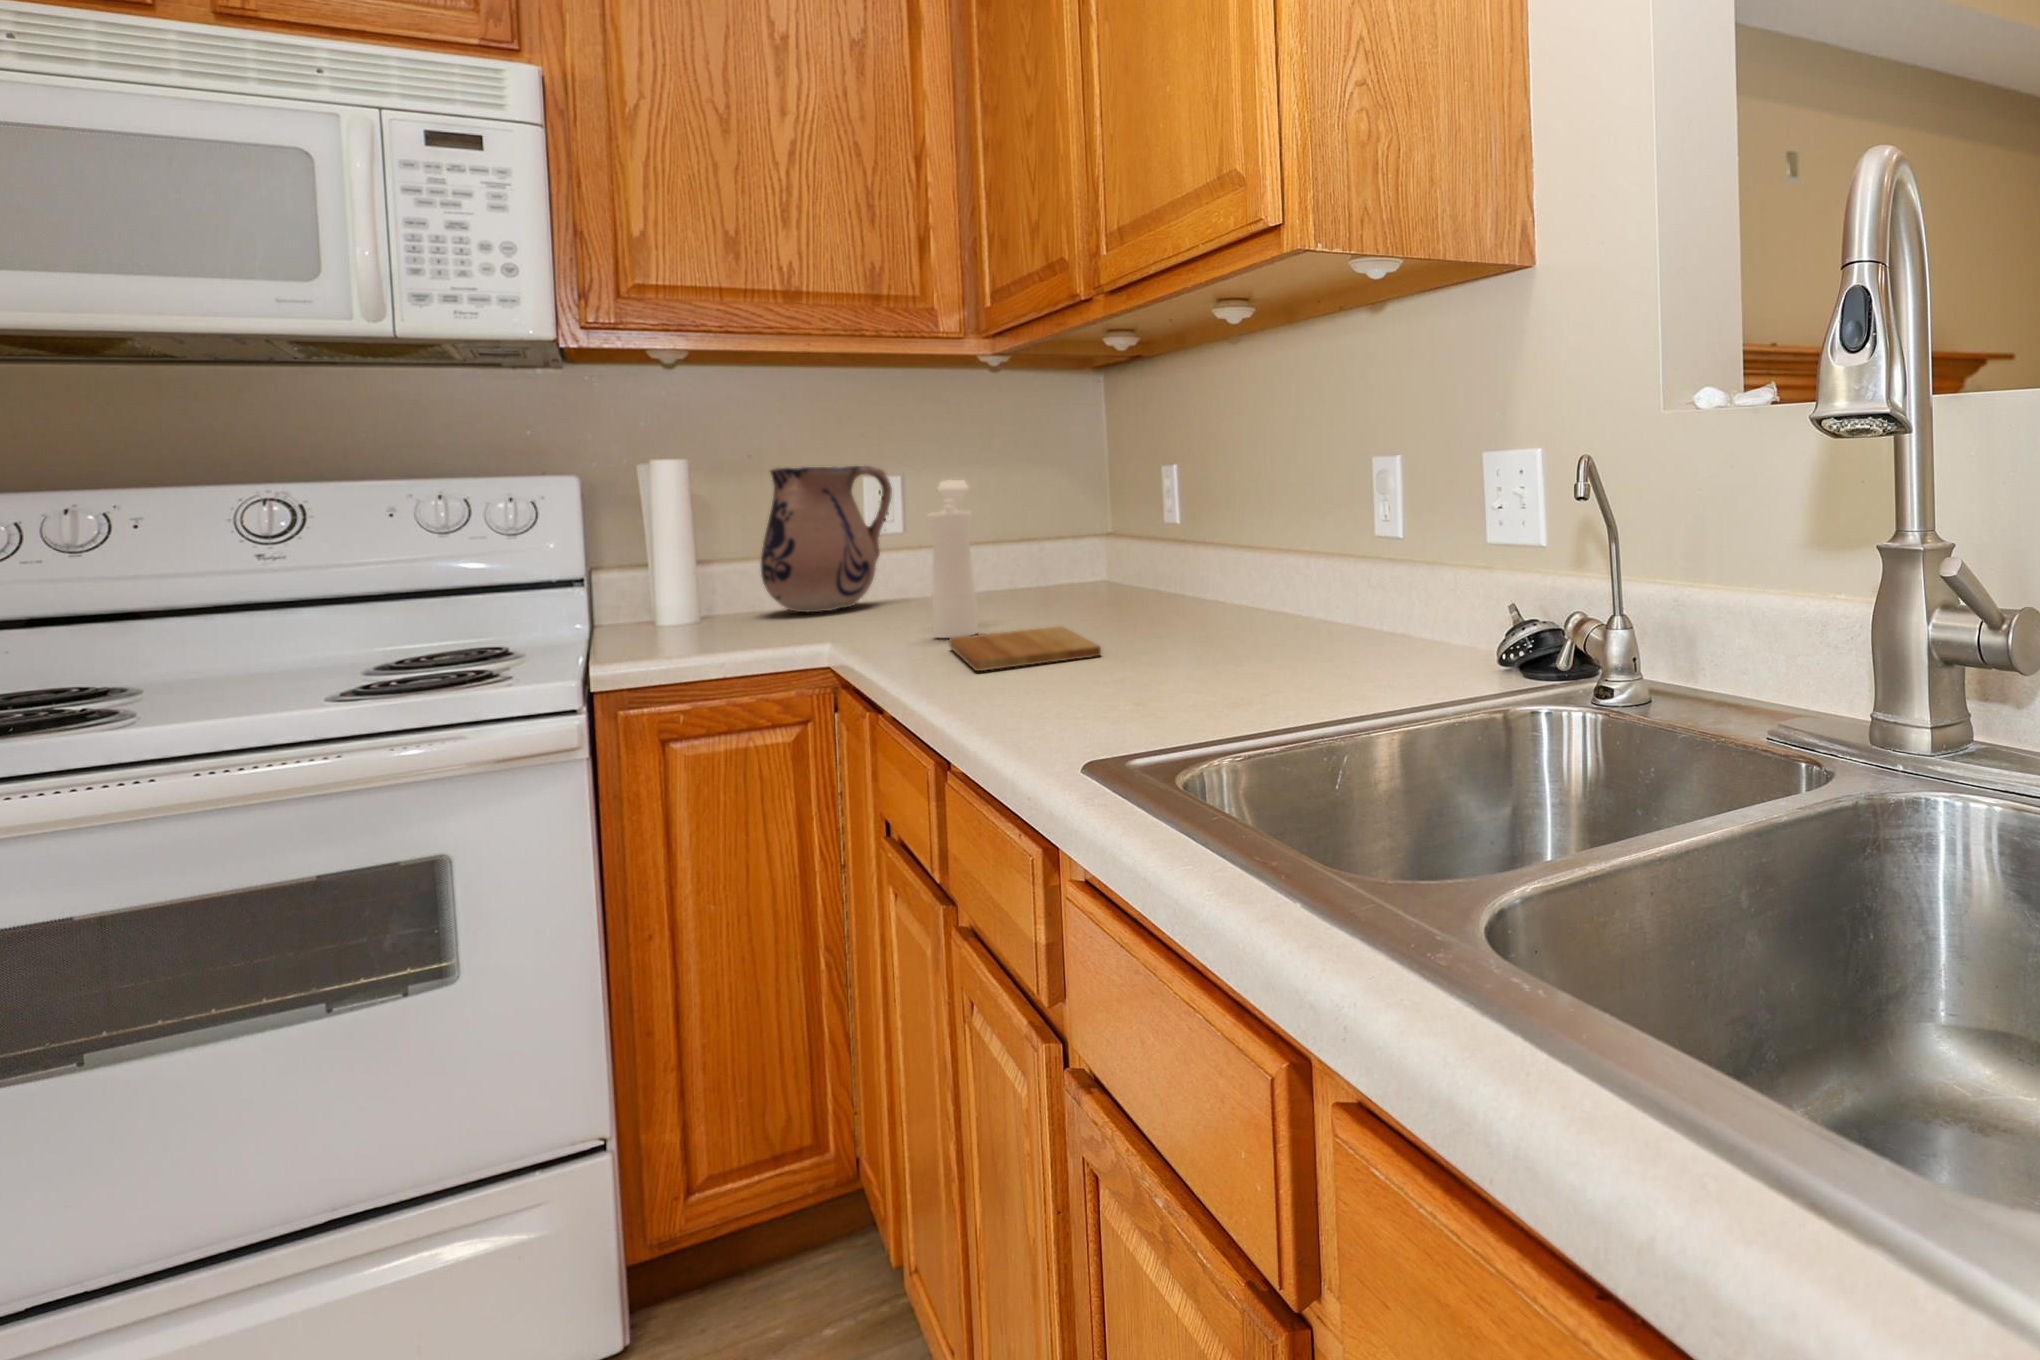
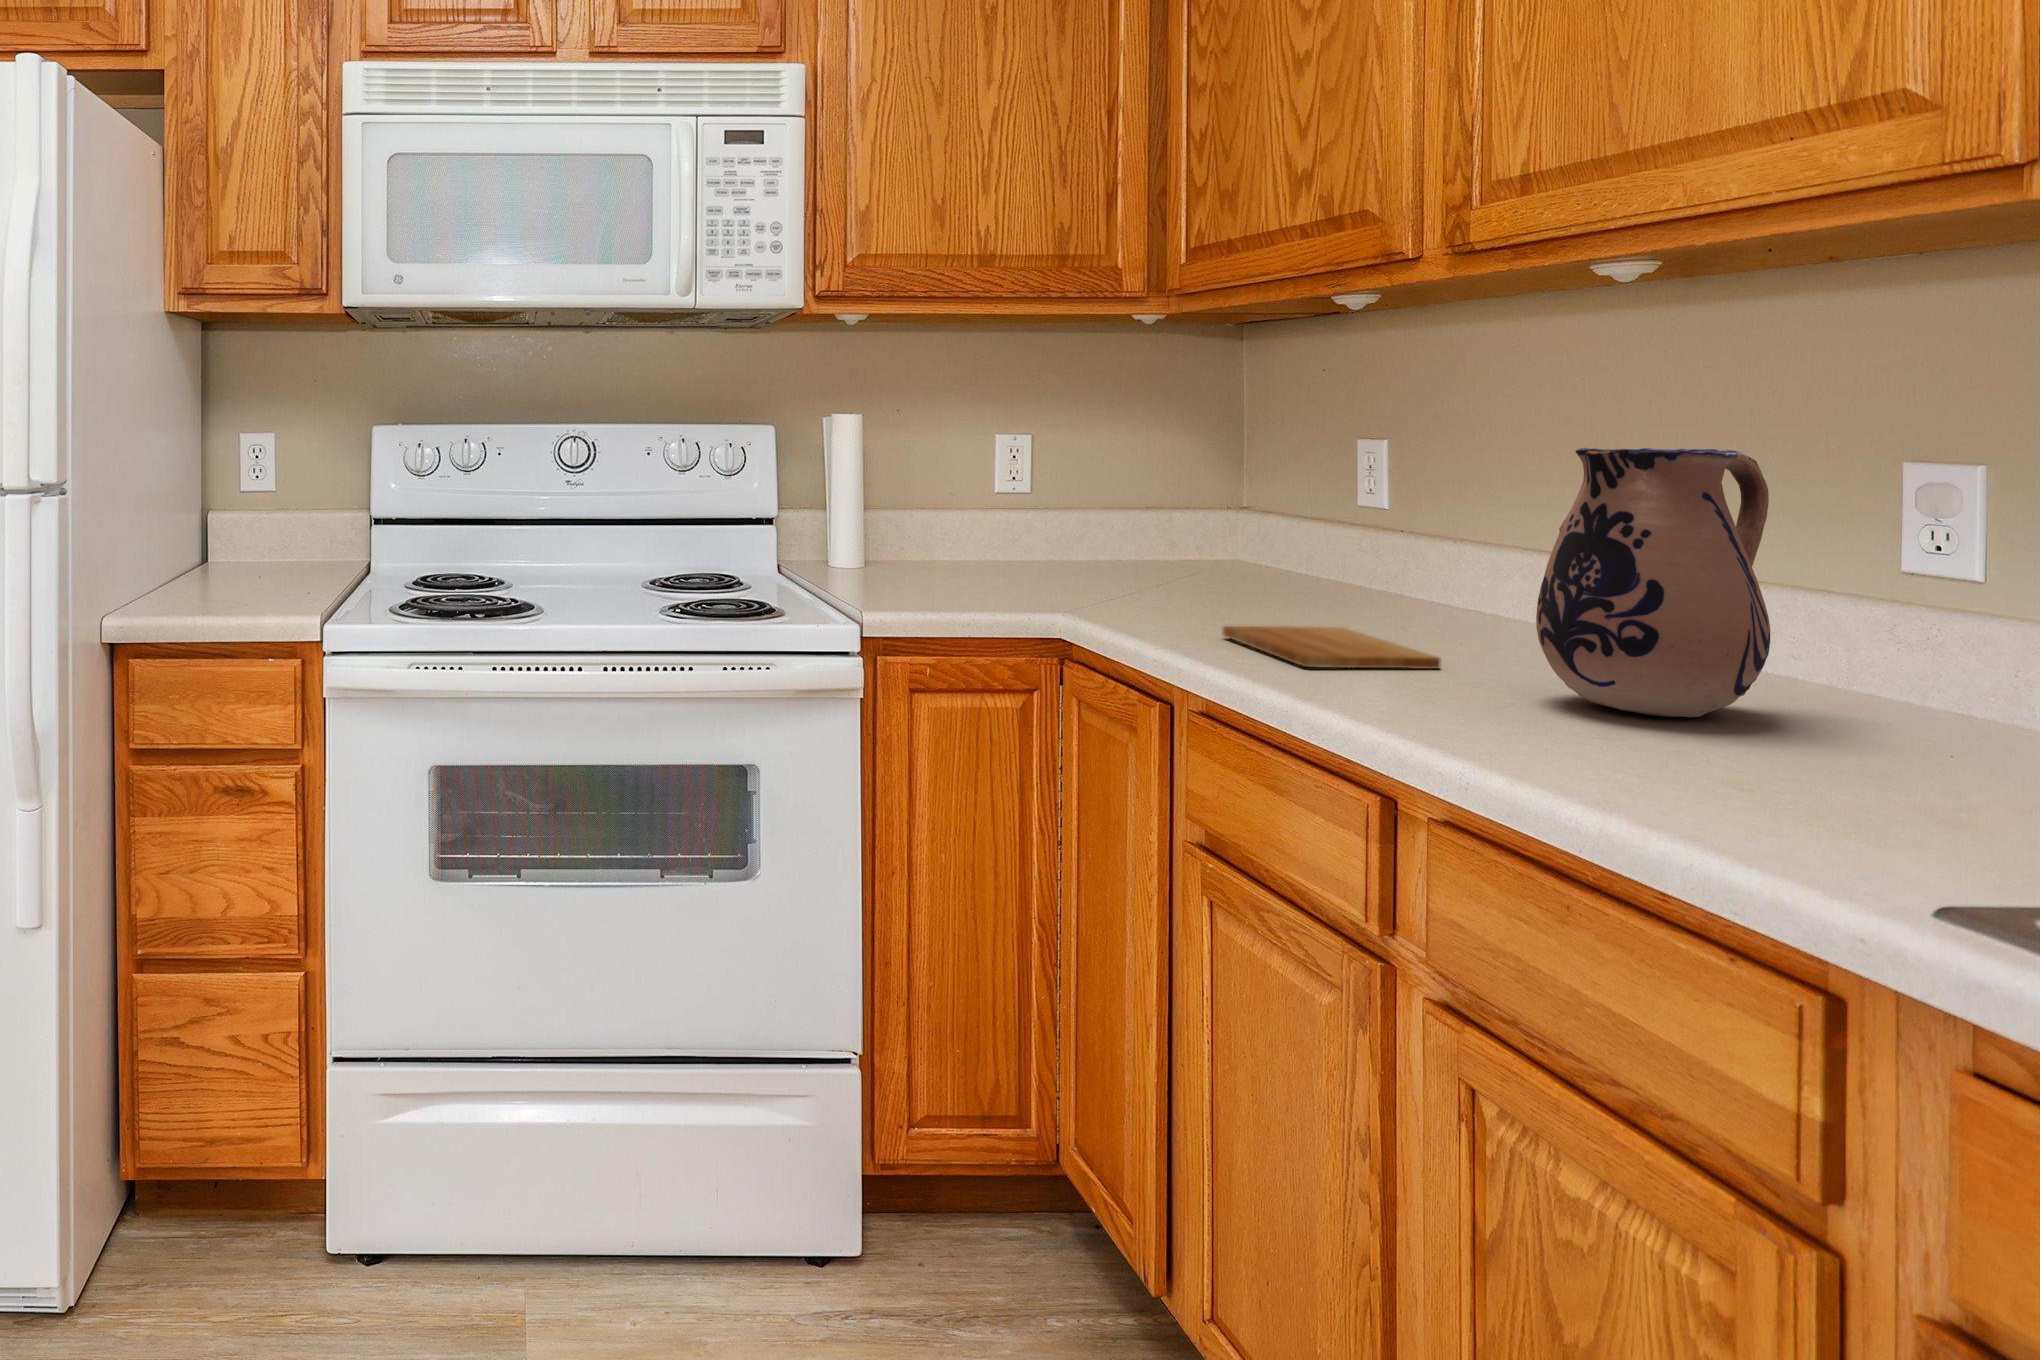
ceramic pitcher: present [761,466,892,612] -> present [1536,448,1770,717]
pepper mill: present [927,480,978,638] -> none [1167,456,1228,625]

